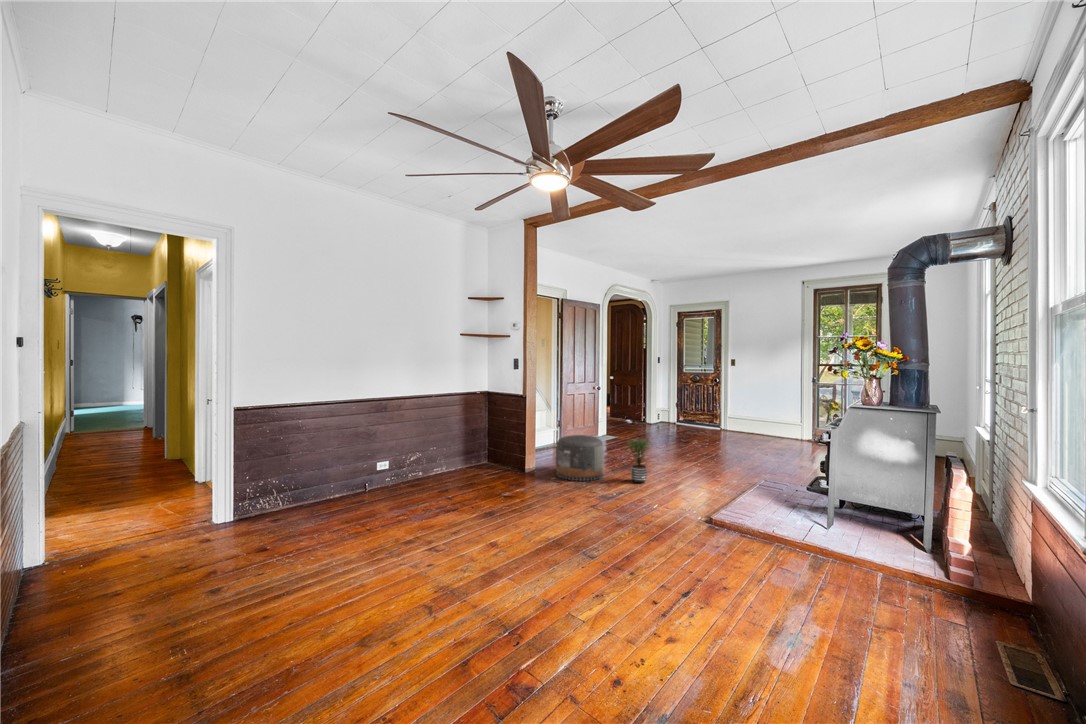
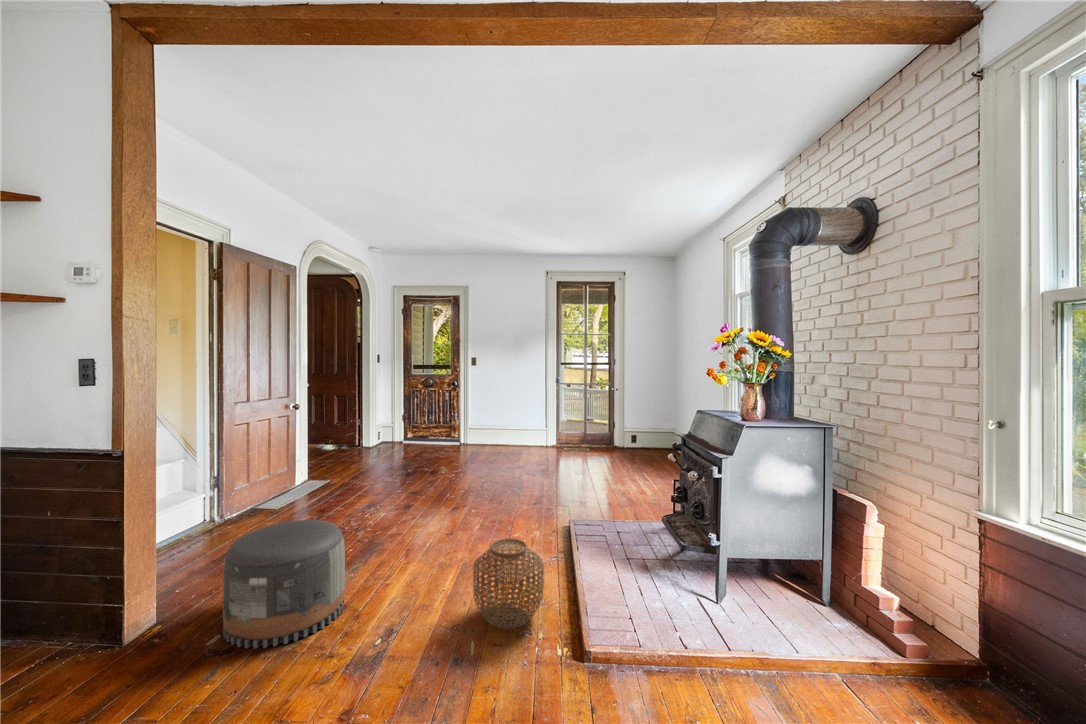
potted plant: present [627,439,649,483] -> none [391,506,450,600]
woven basket: none [655,456,694,499] -> present [473,539,544,629]

